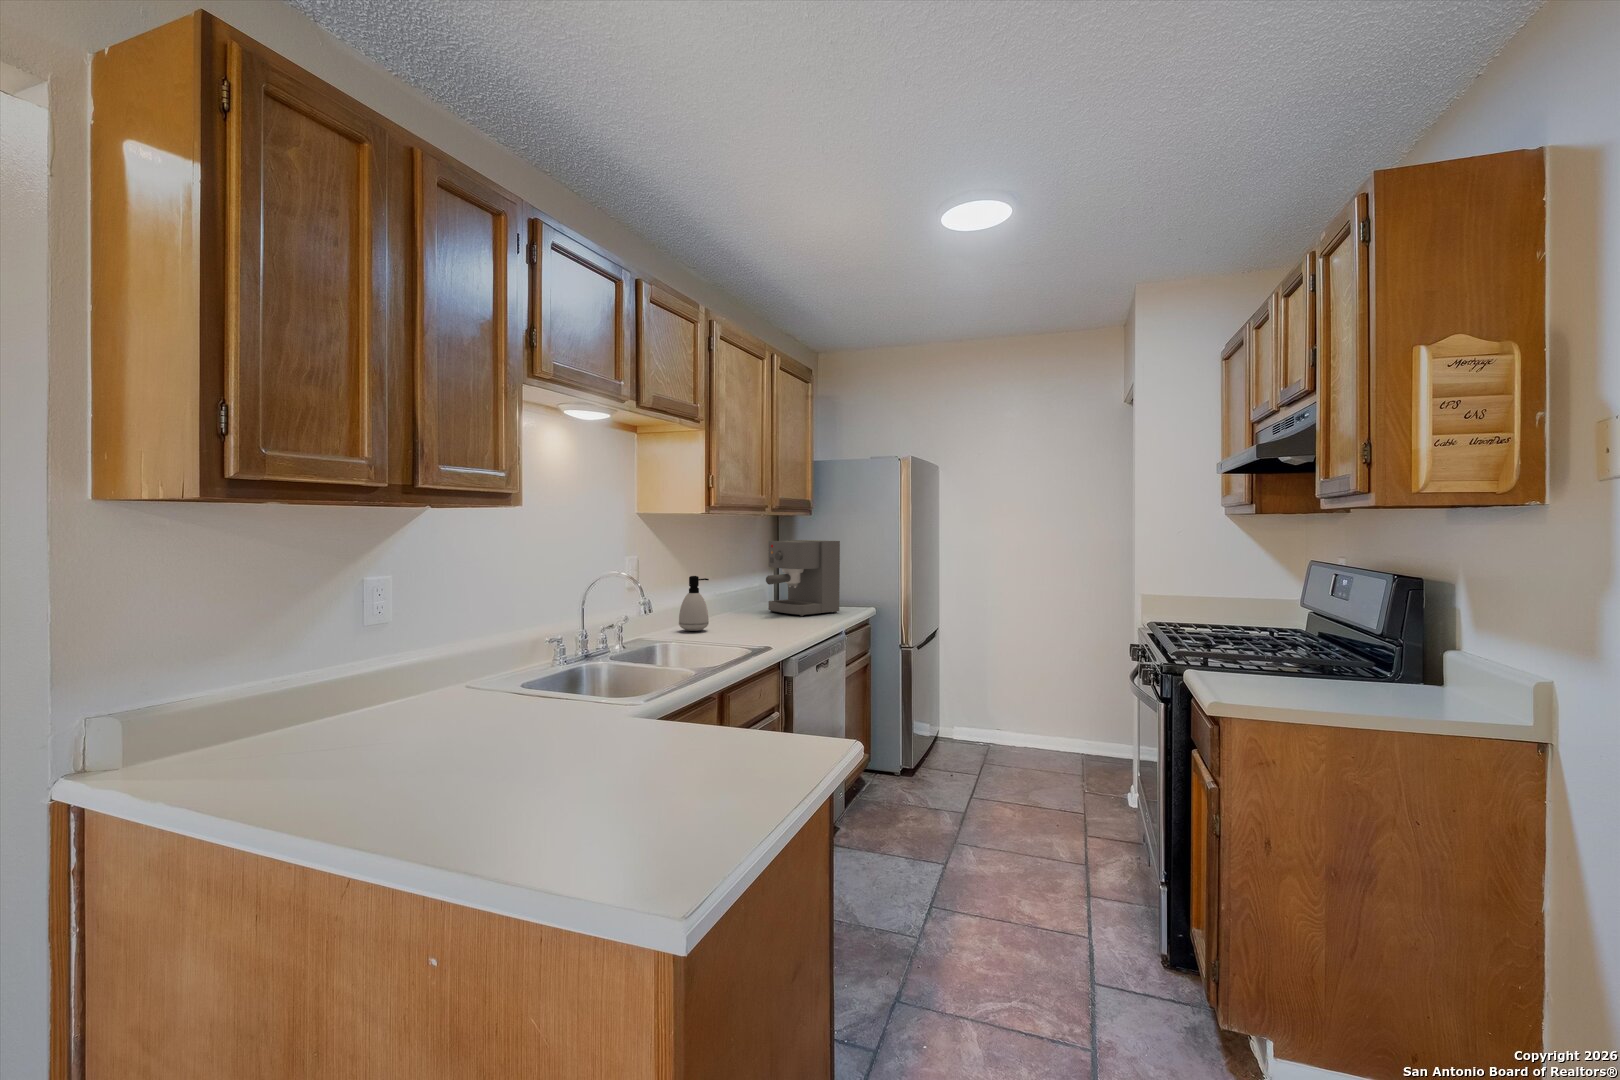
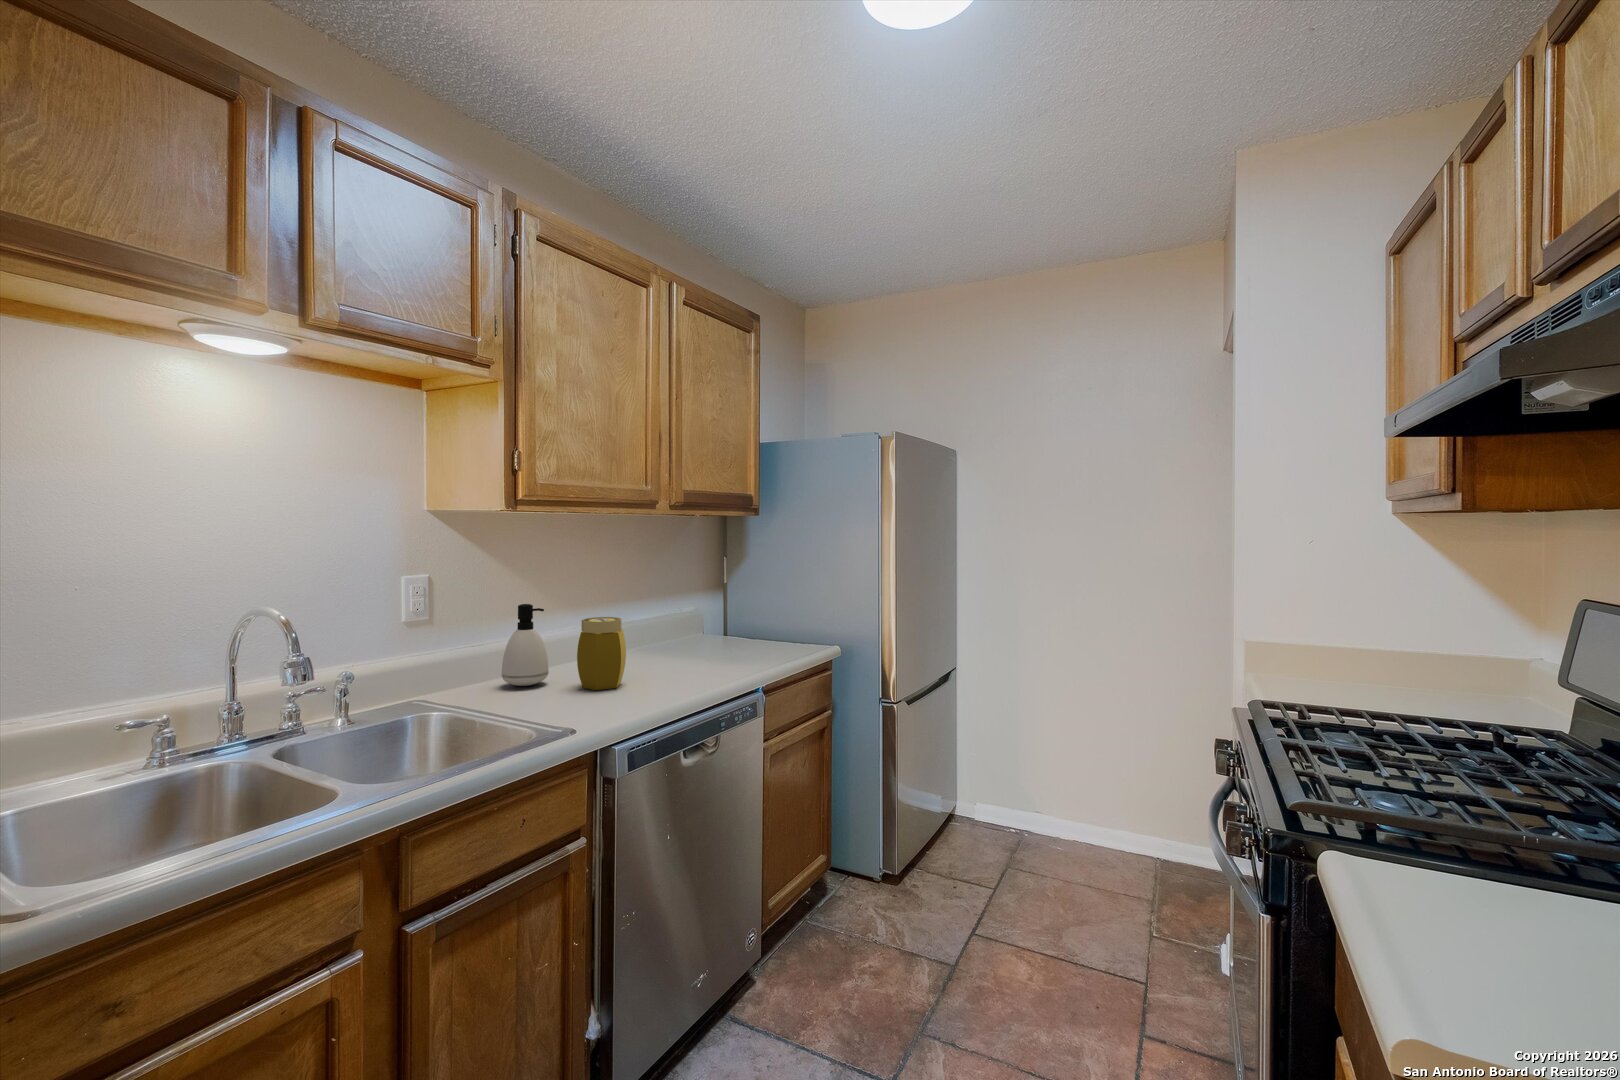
coffee maker: present [766,540,840,616] -> none [669,549,784,659]
jar: none [732,584,762,632] -> present [577,617,626,690]

